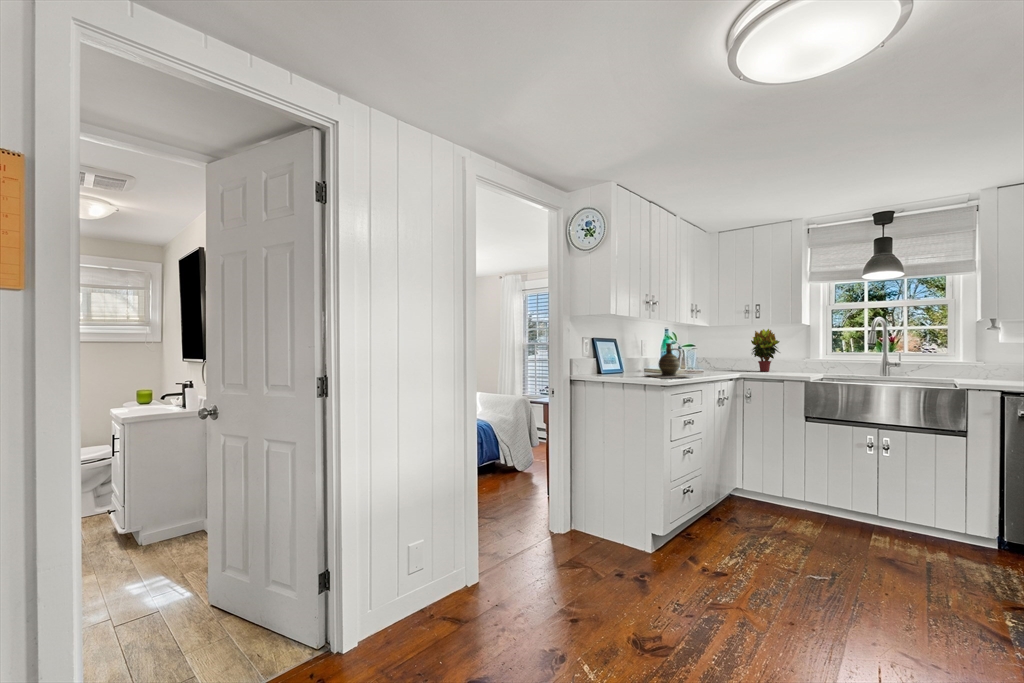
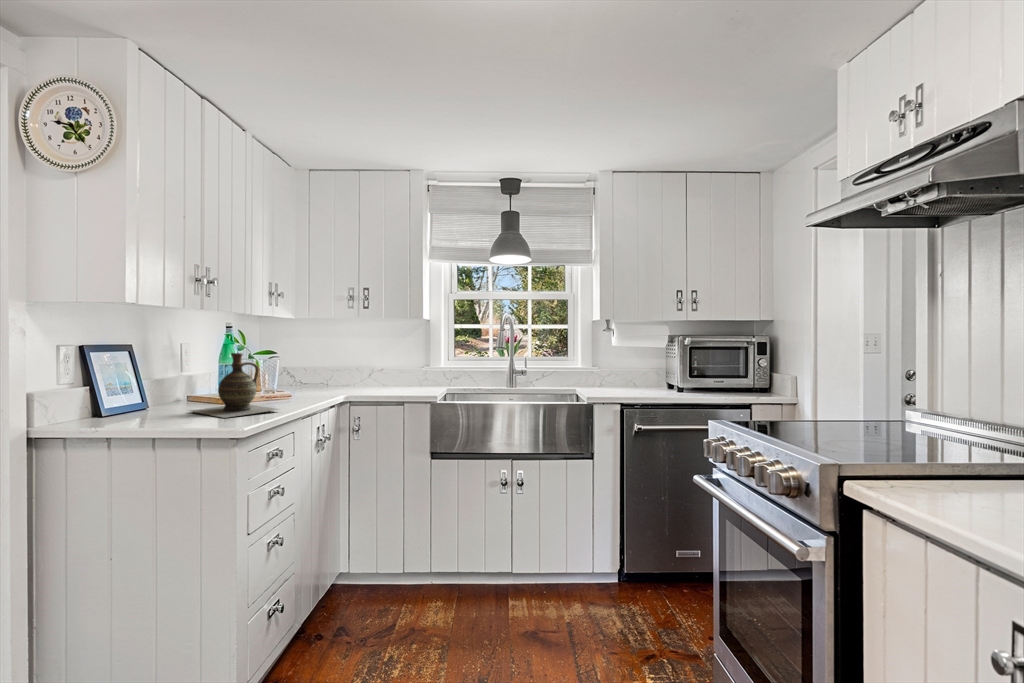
potted plant: present [751,329,780,372] -> none [352,324,393,386]

